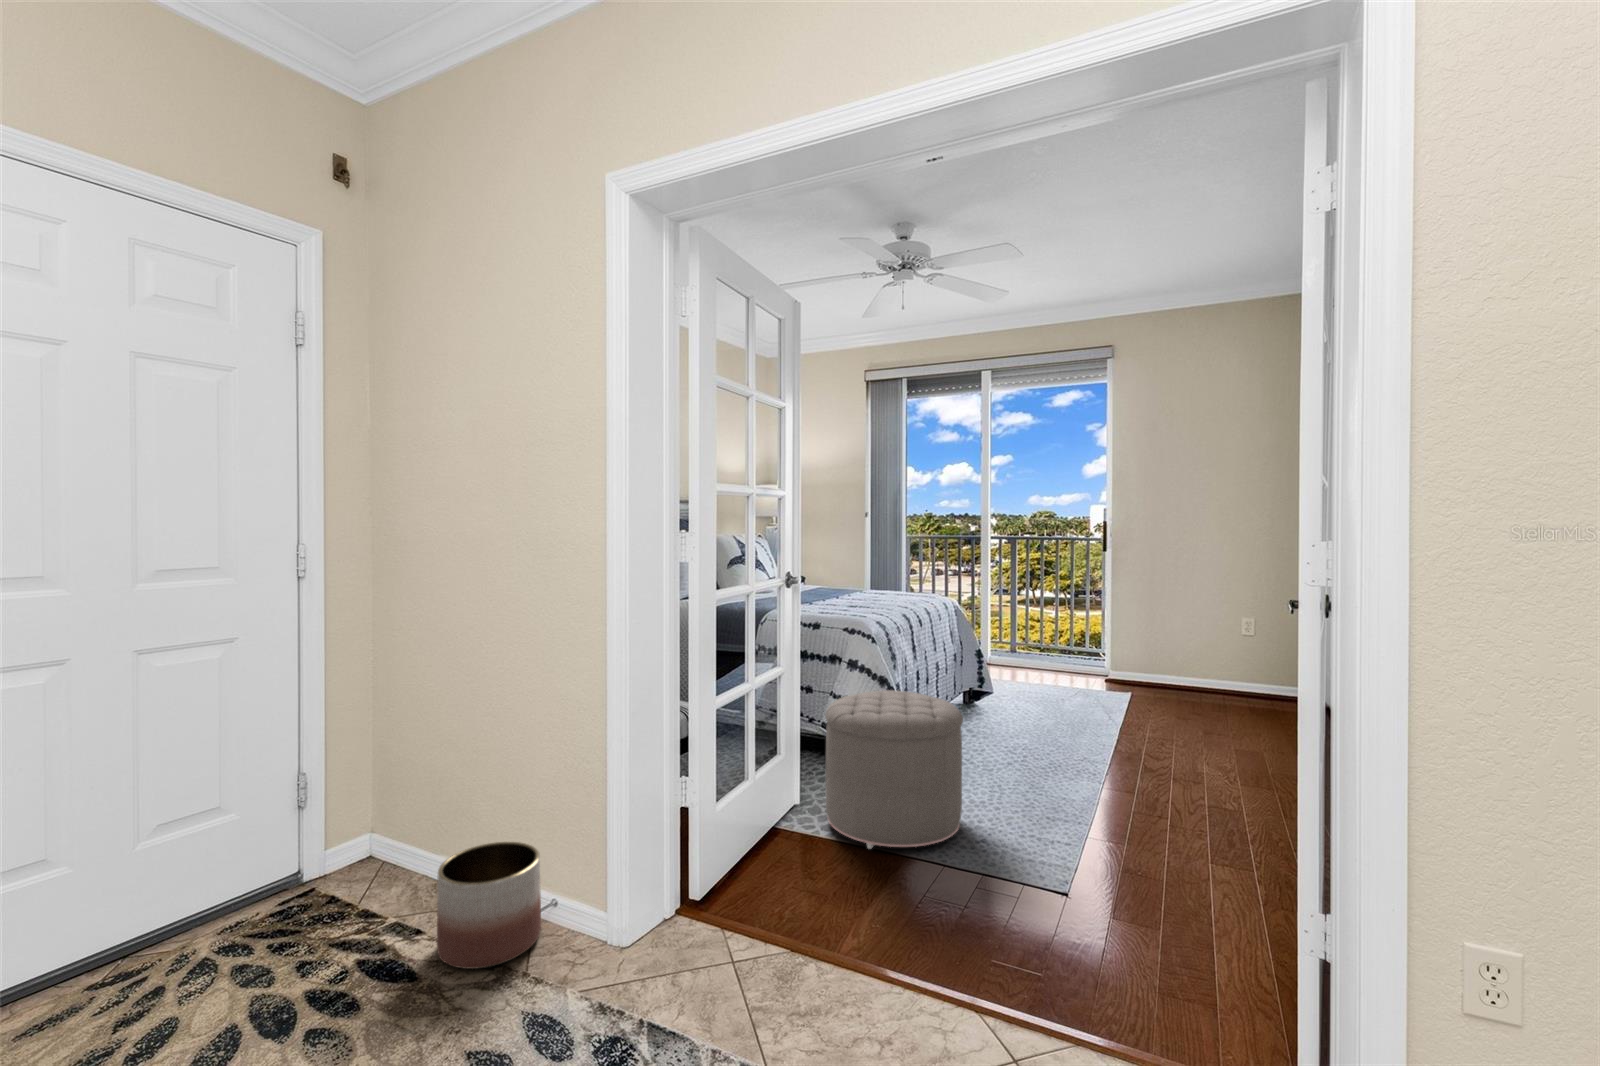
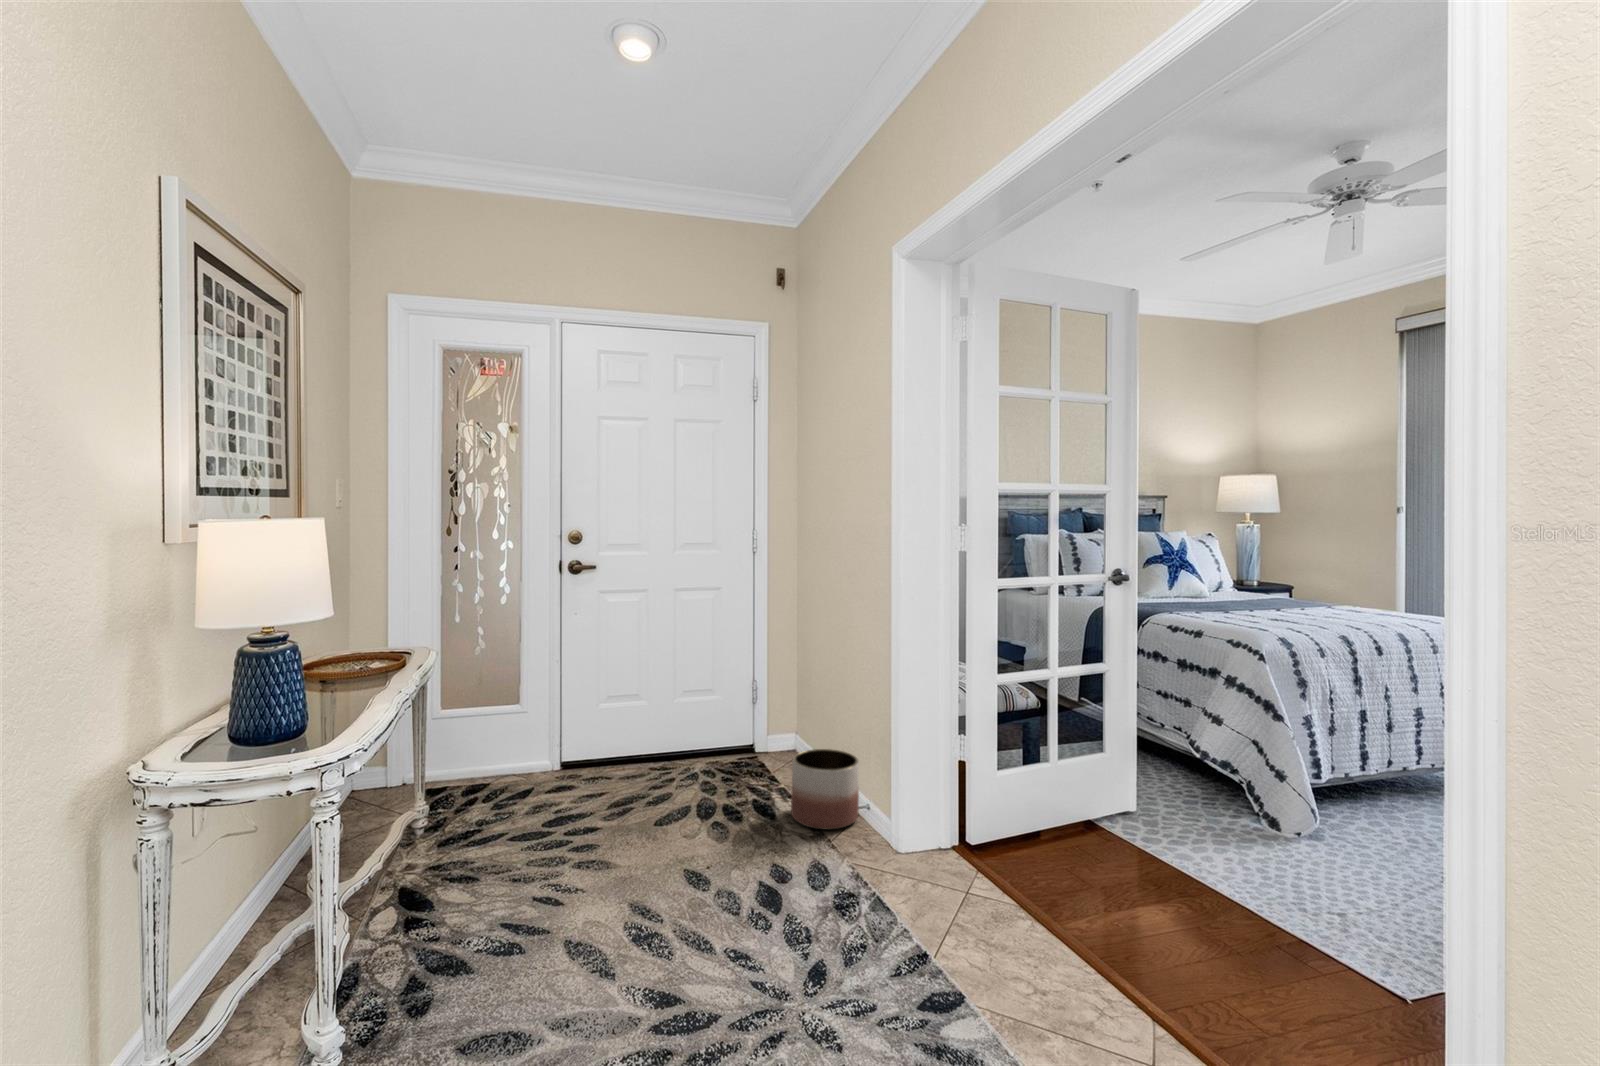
ottoman: present [825,690,963,849] -> none [1149,709,1327,887]

